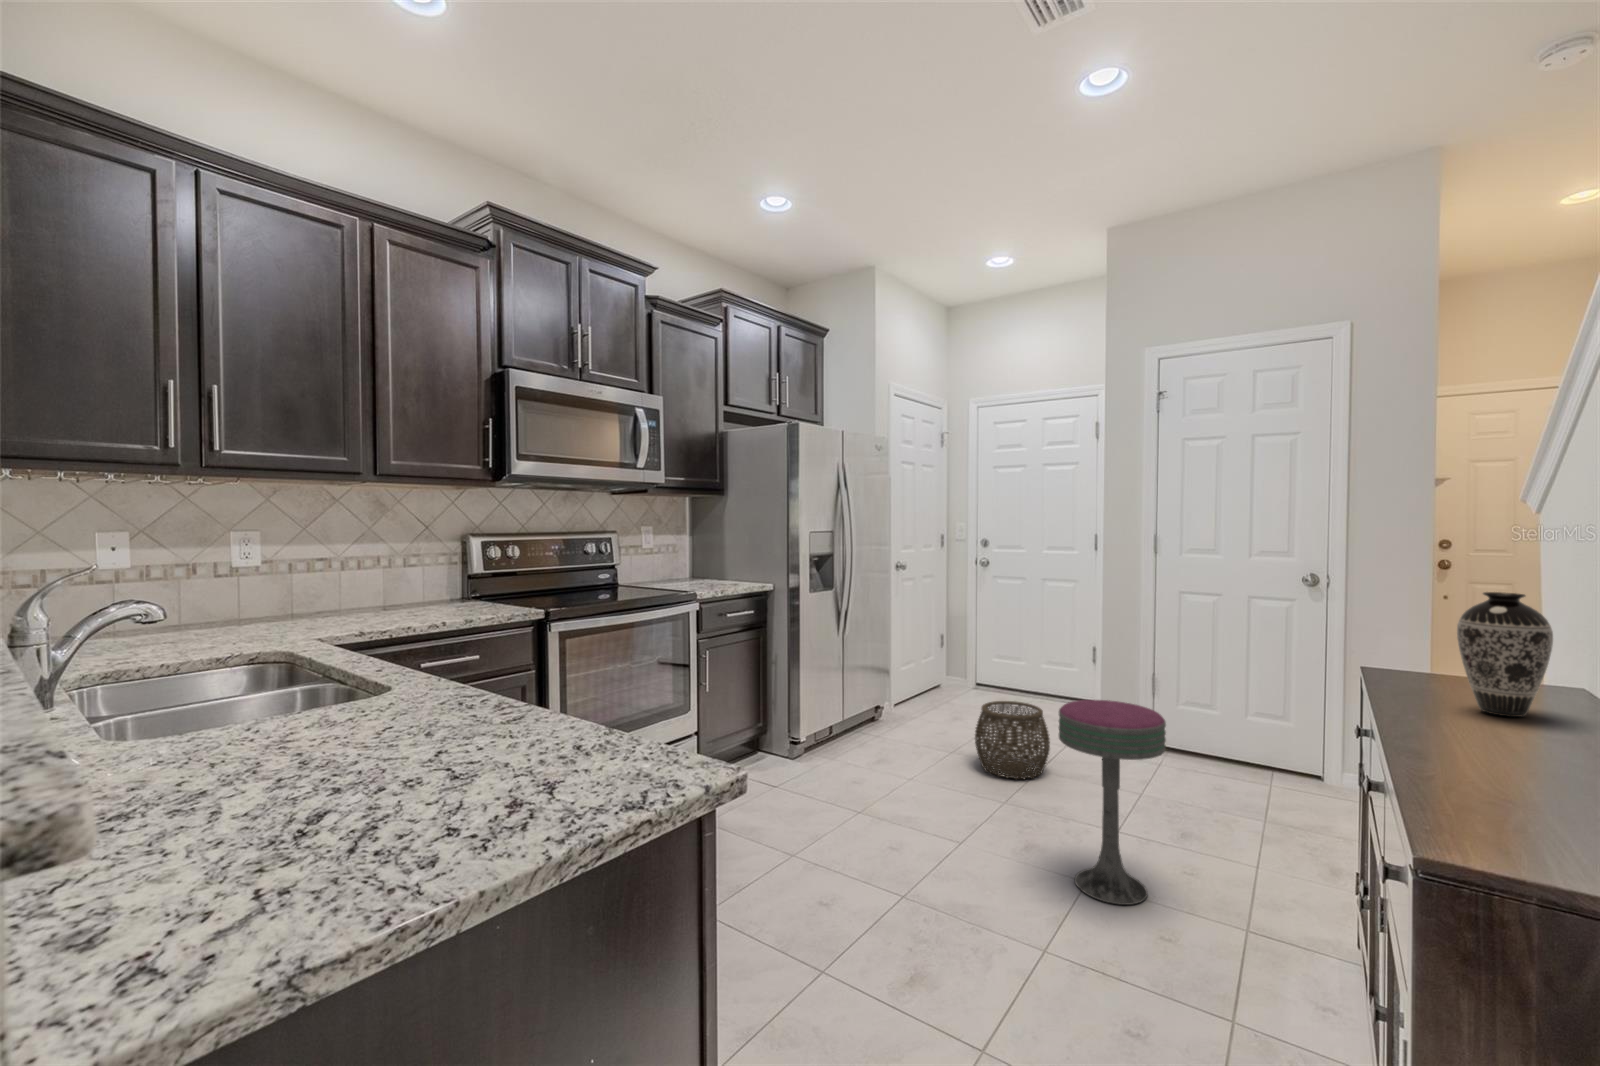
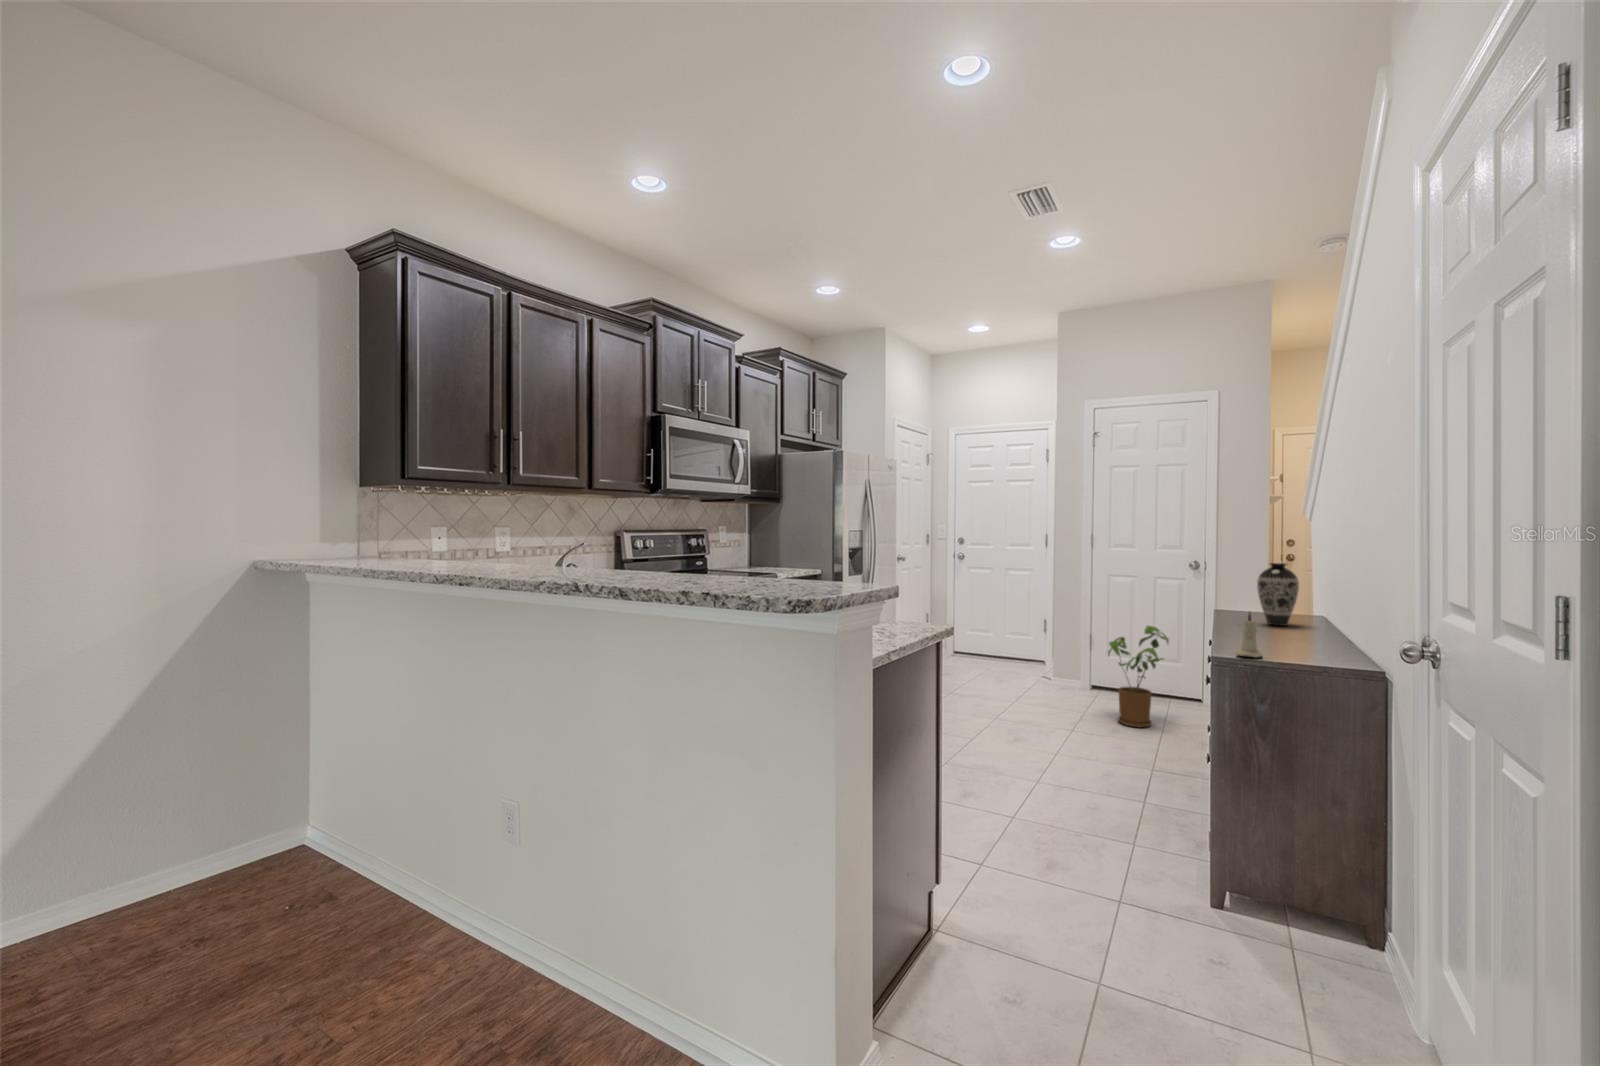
house plant: none [1175,672,1273,828] -> present [1108,626,1169,727]
bar stool: present [1059,700,1166,905] -> none [1040,640,1106,763]
woven basket: present [975,701,1050,779] -> none [969,653,1023,706]
candle: none [1452,723,1531,842] -> present [1236,612,1262,657]

